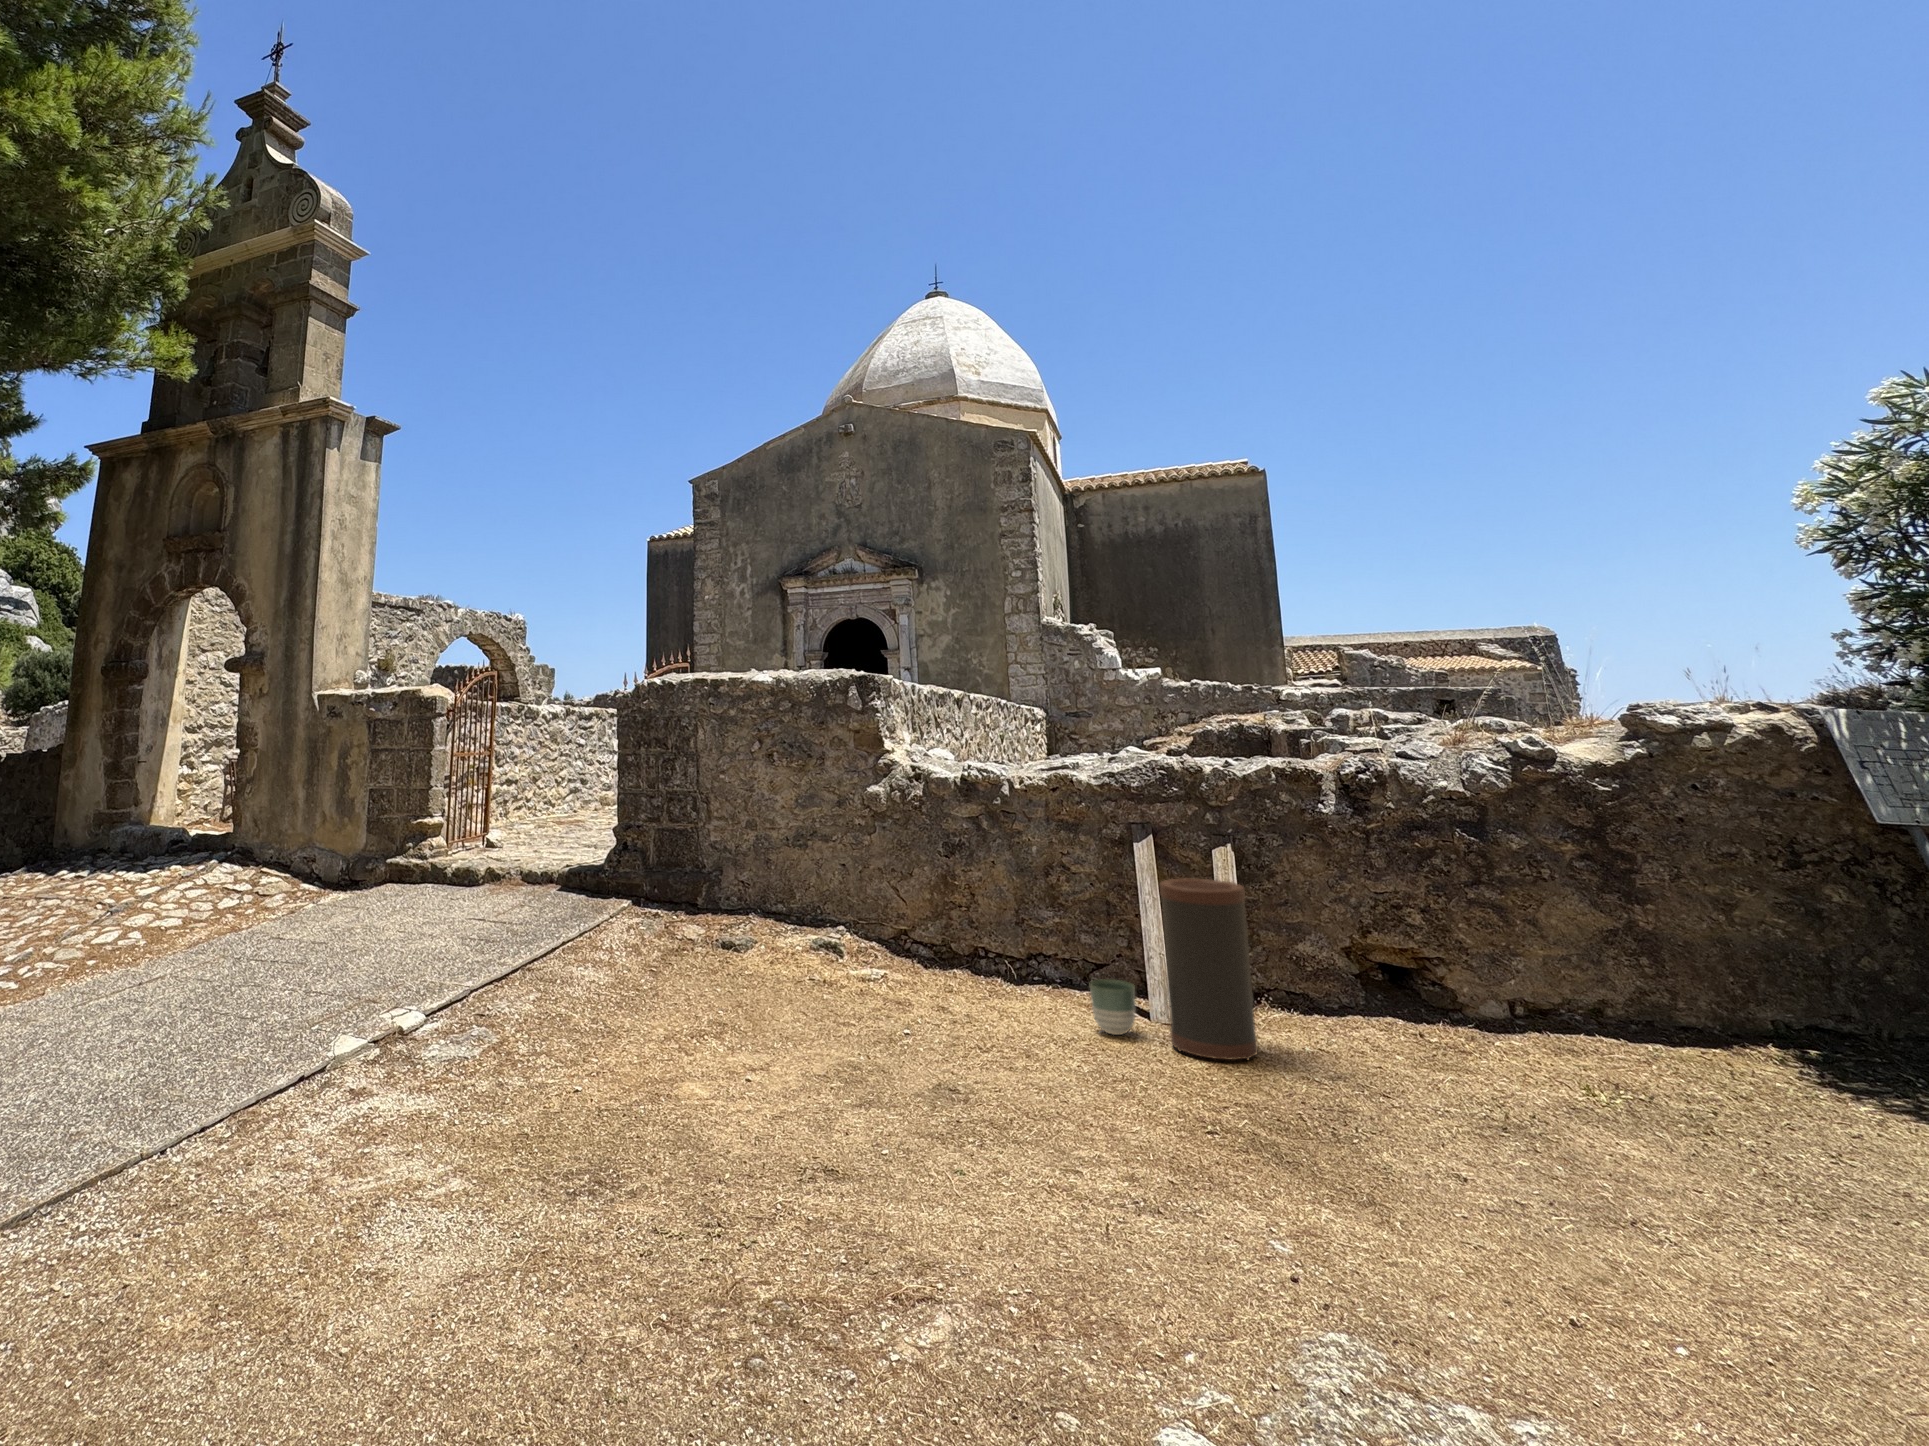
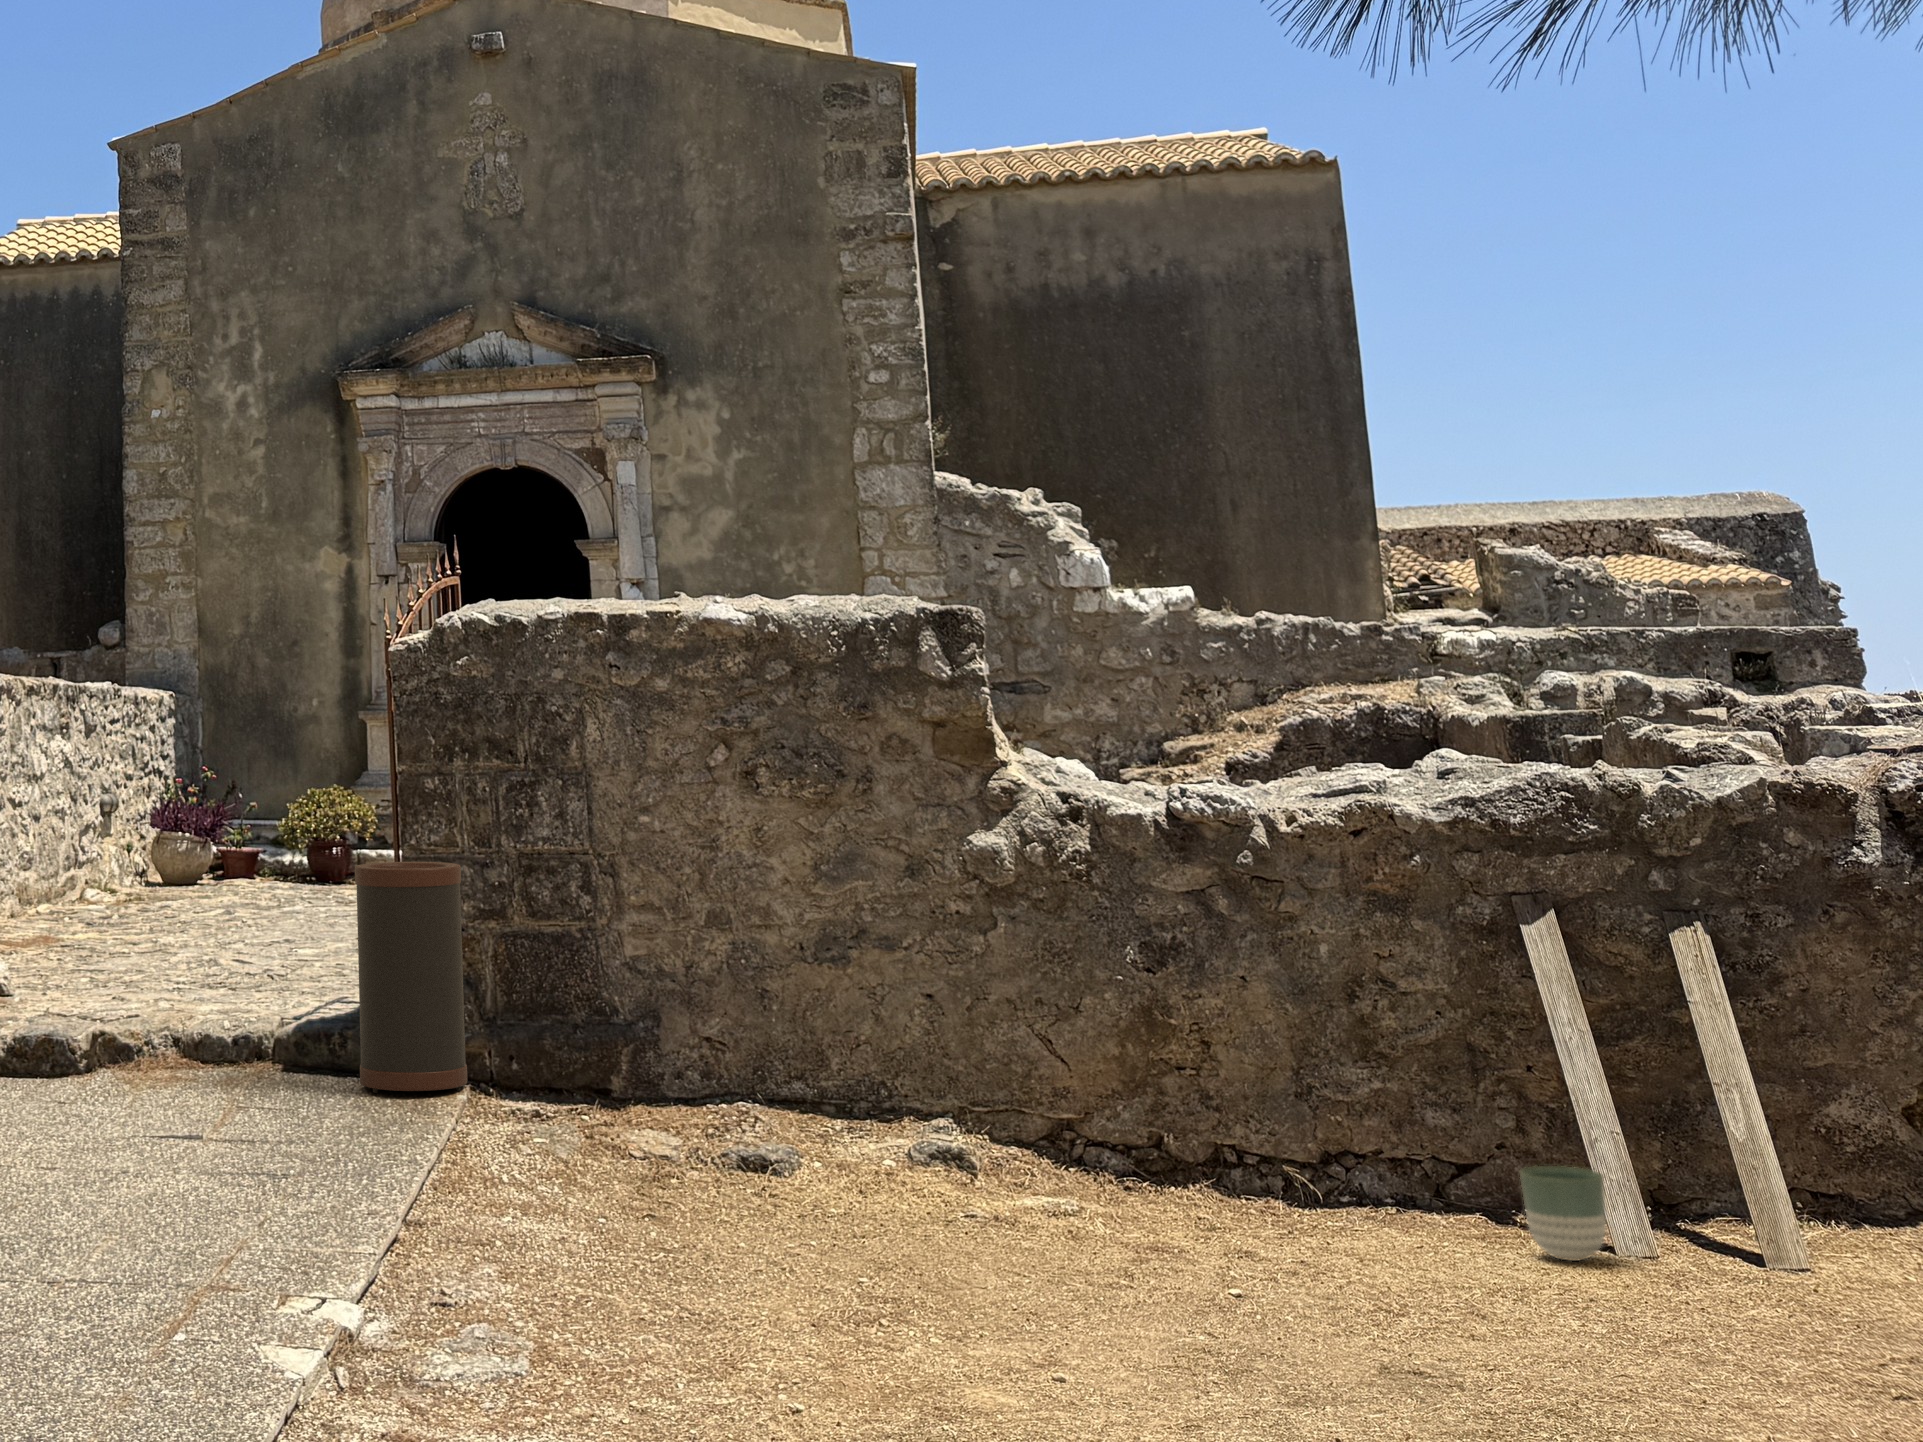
trash can: present [1160,879,1258,1061] -> present [355,862,467,1093]

